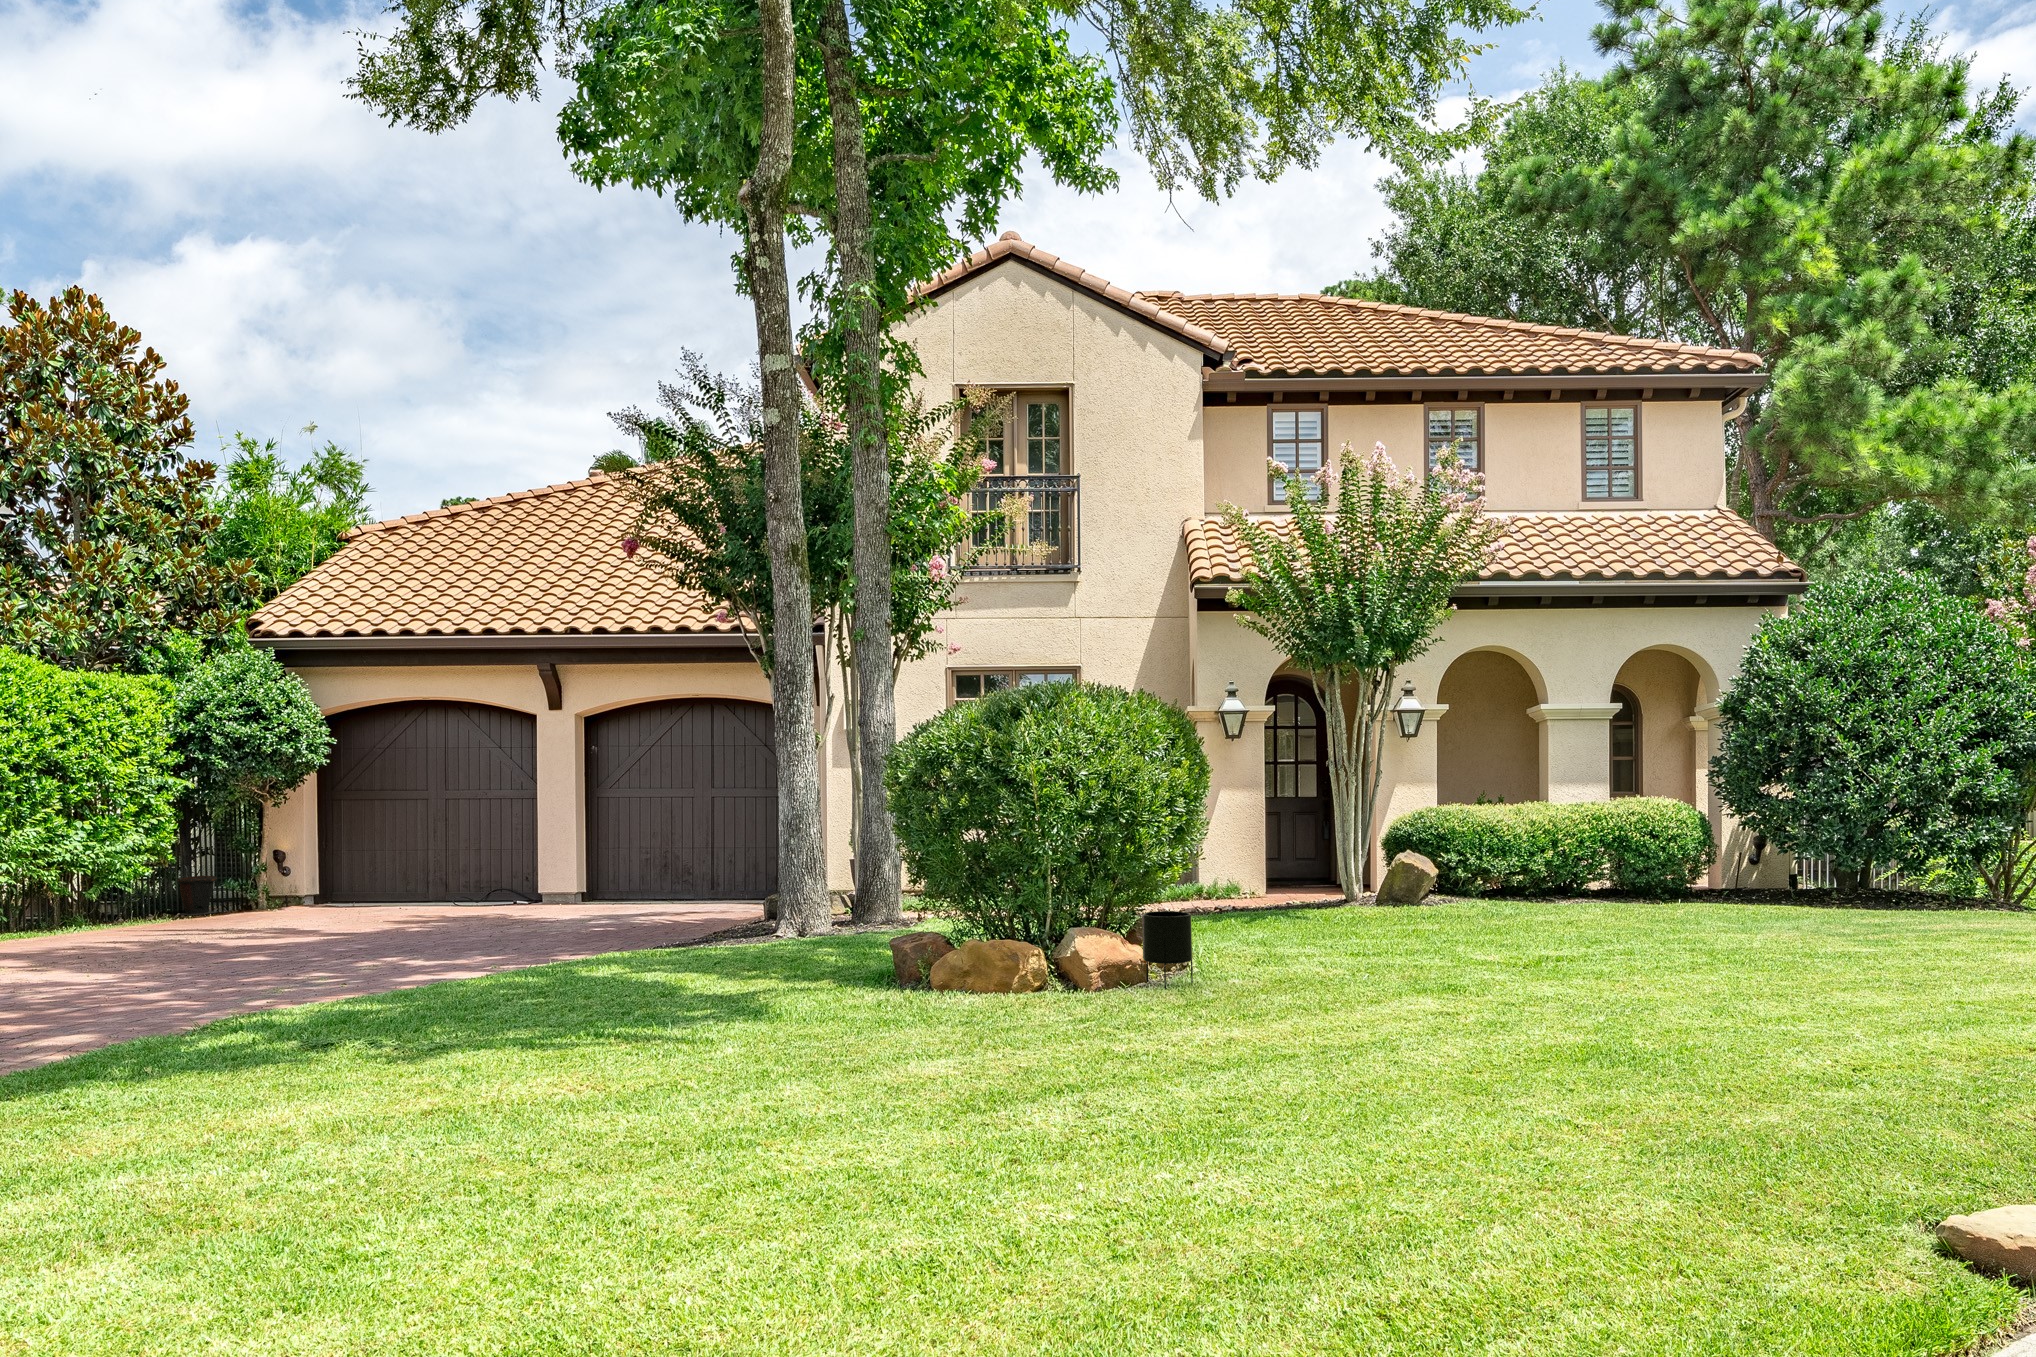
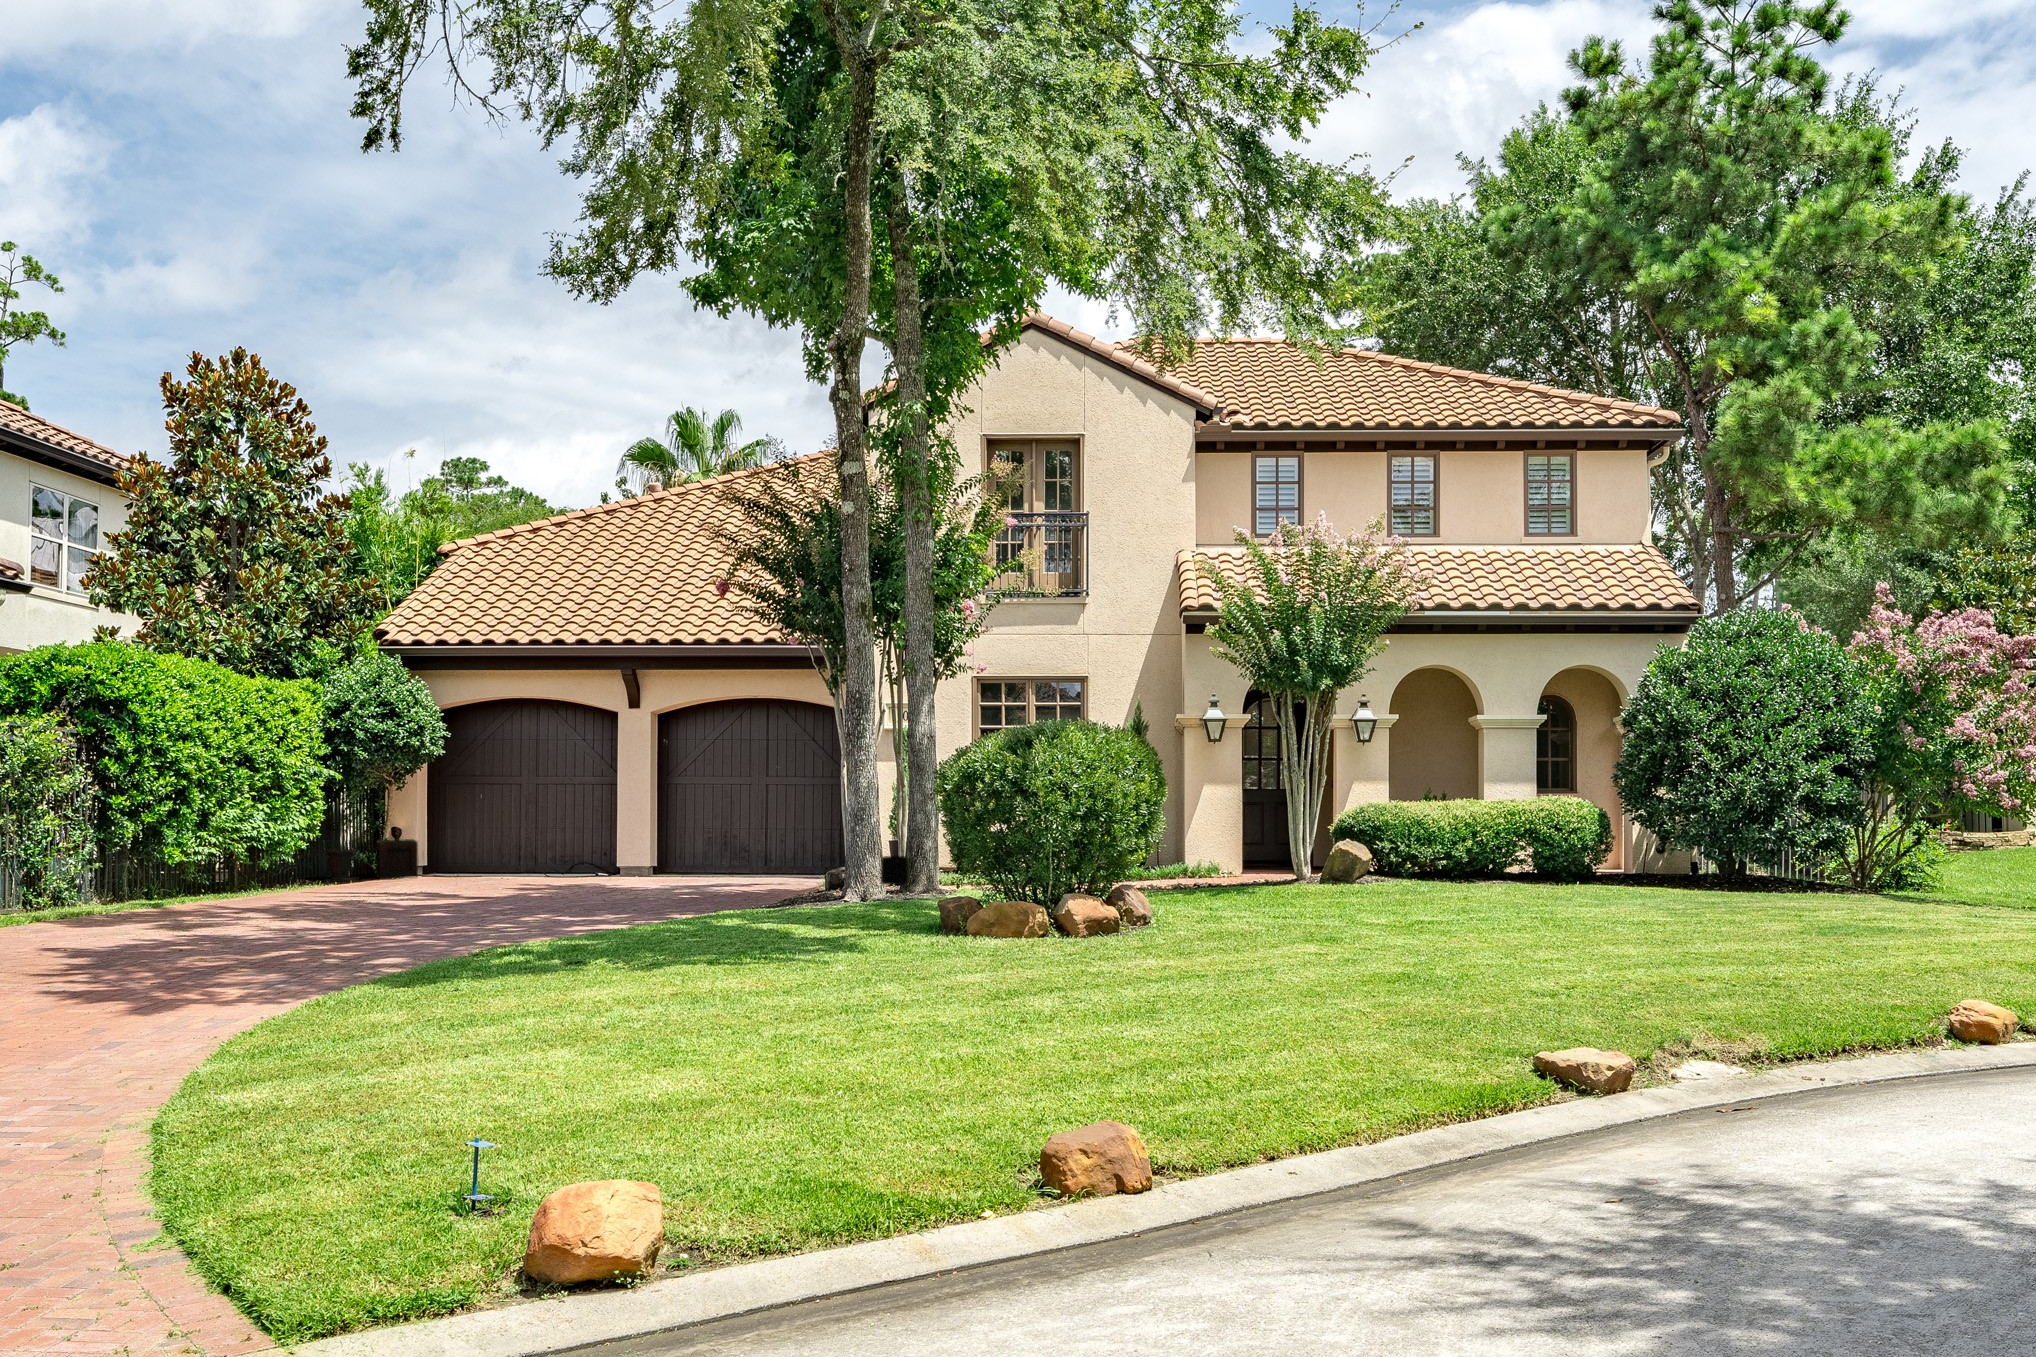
wooden crate: none [243,865,292,913] -> present [376,839,418,879]
planter: present [1142,911,1193,989] -> present [880,856,909,893]

